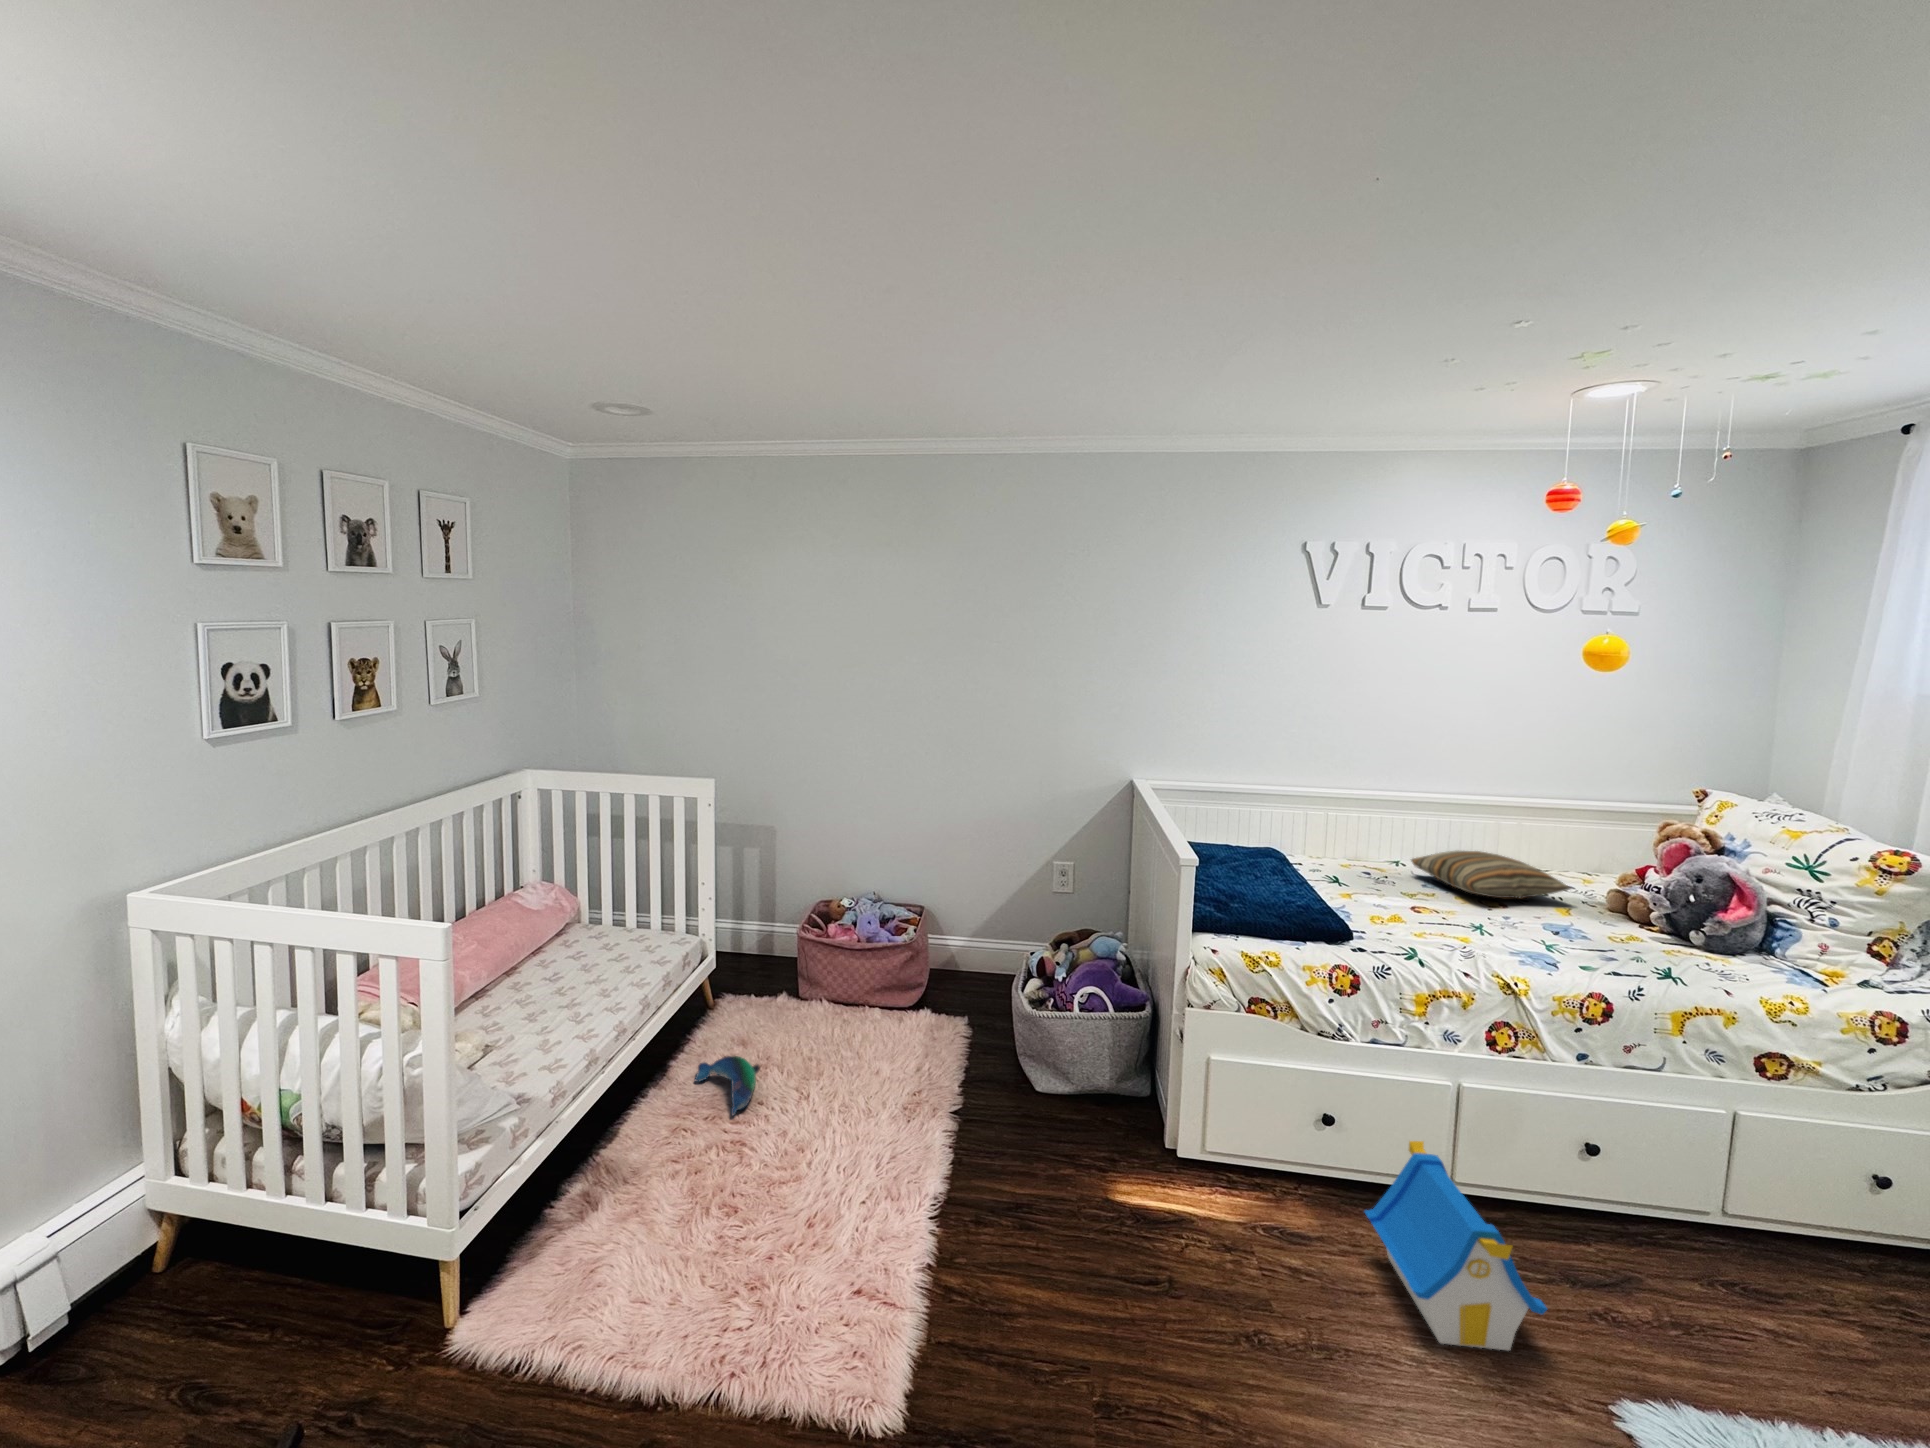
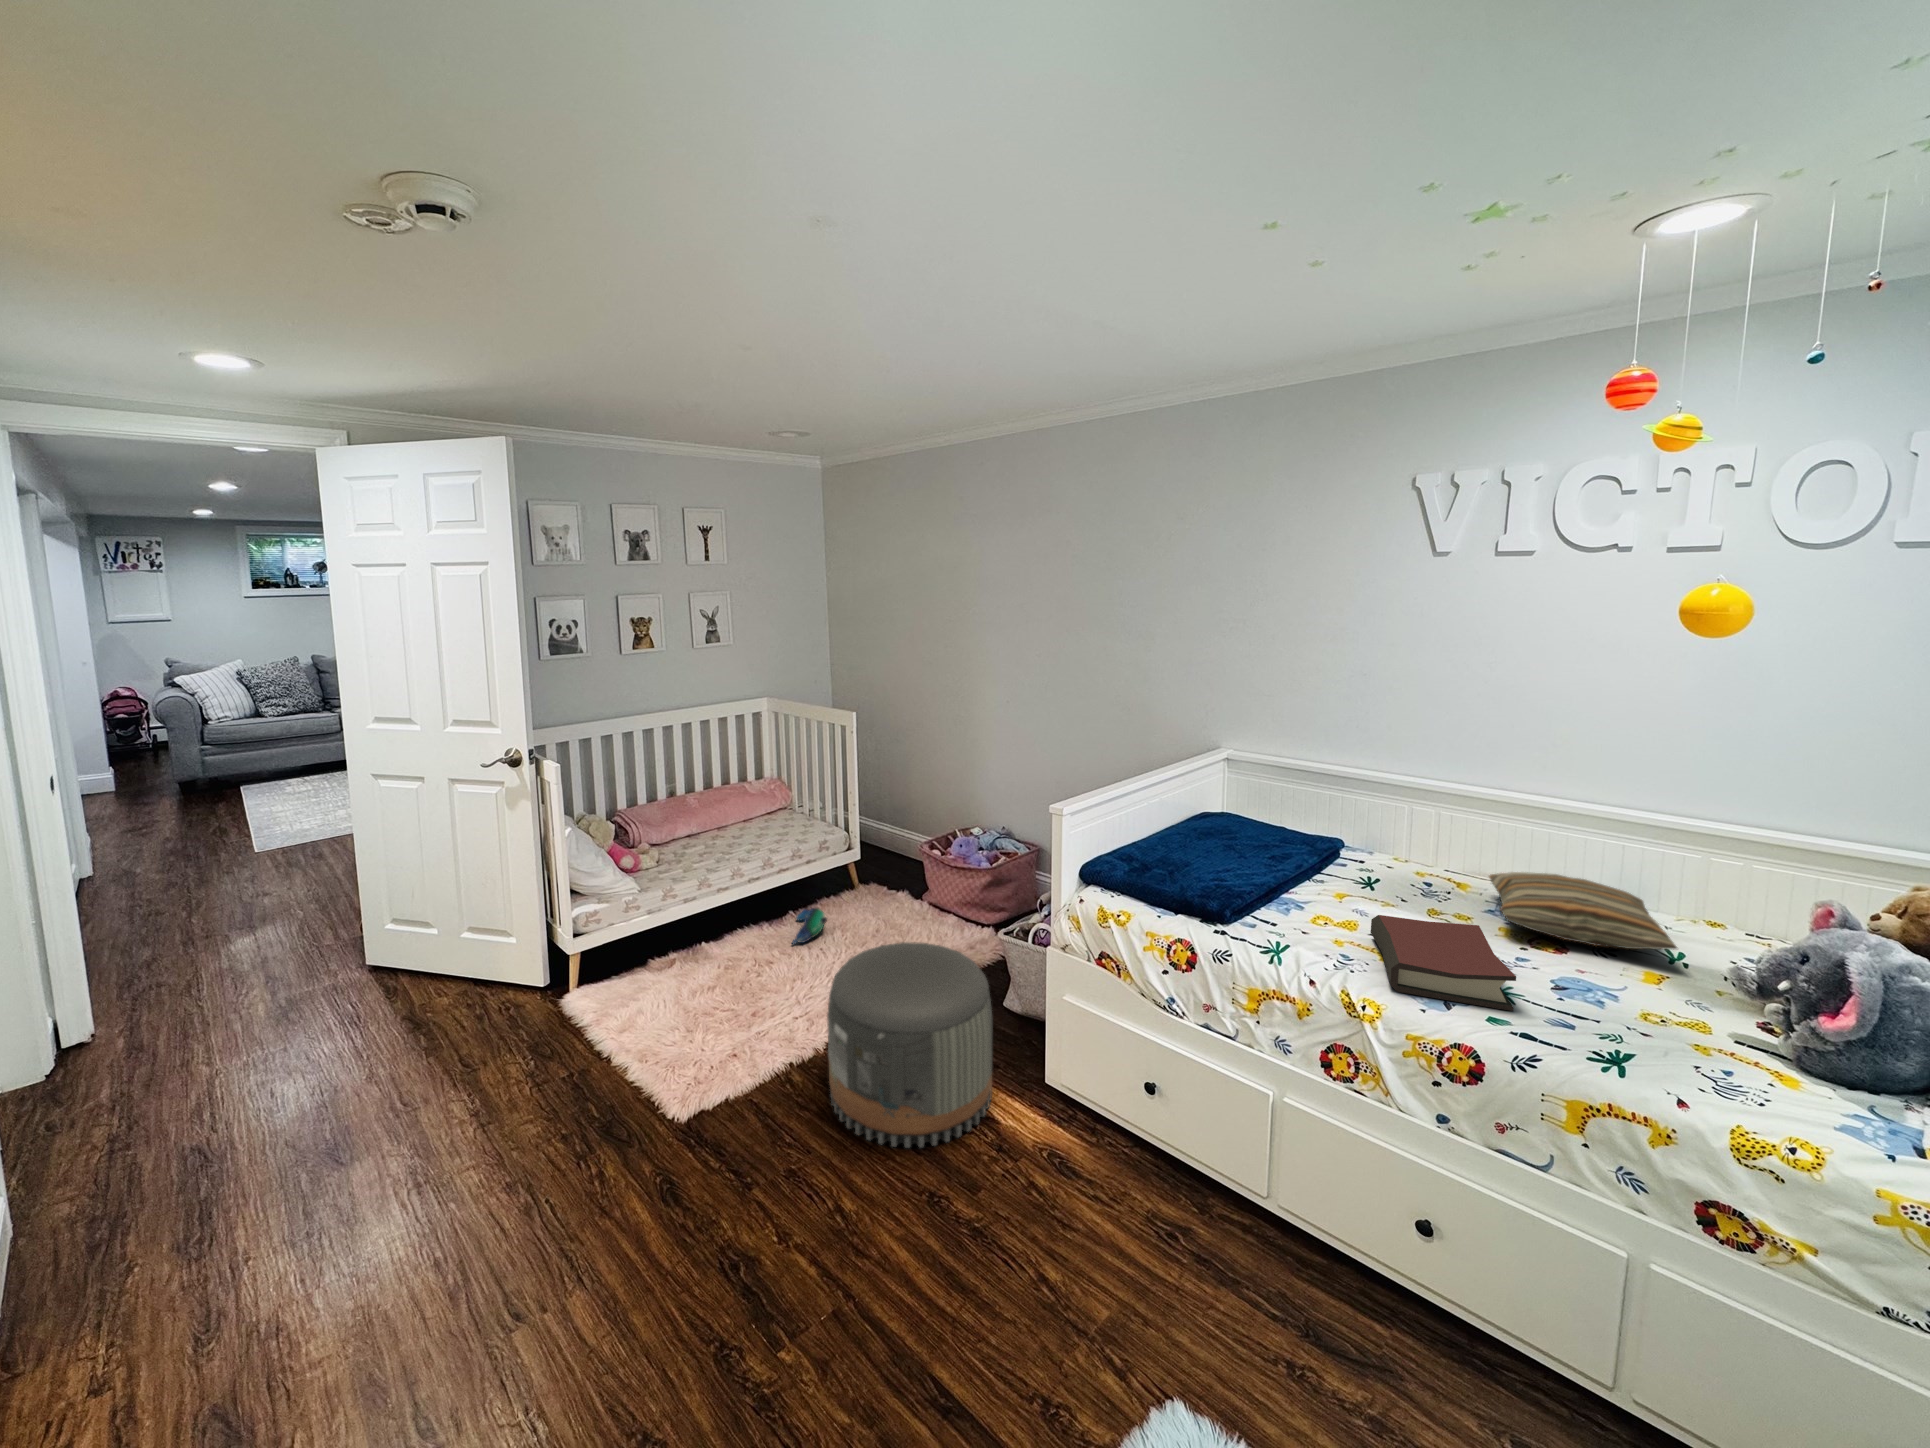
hardback book: none [1428,899,1581,964] -> present [1371,915,1516,1011]
pouf: none [982,1046,1189,1315] -> present [827,942,992,1148]
toy house: present [1365,1141,1547,1350] -> none [1062,1118,1219,1326]

